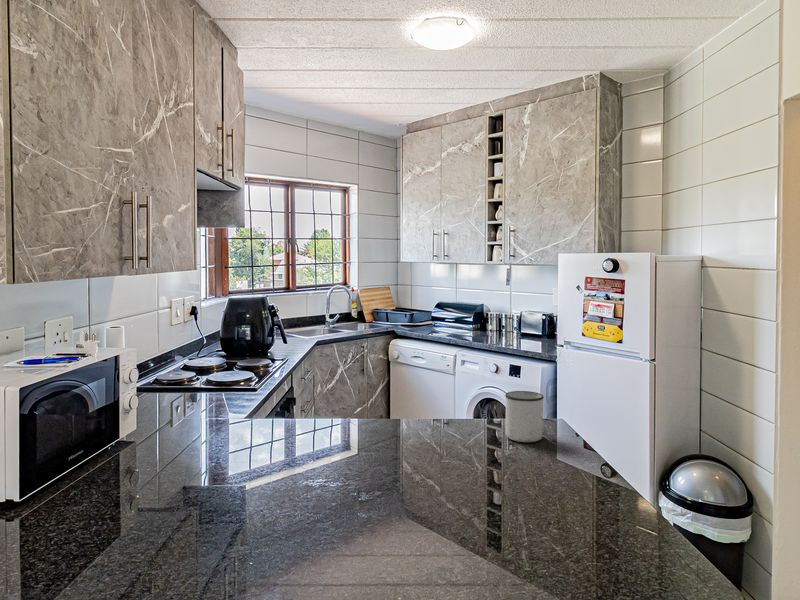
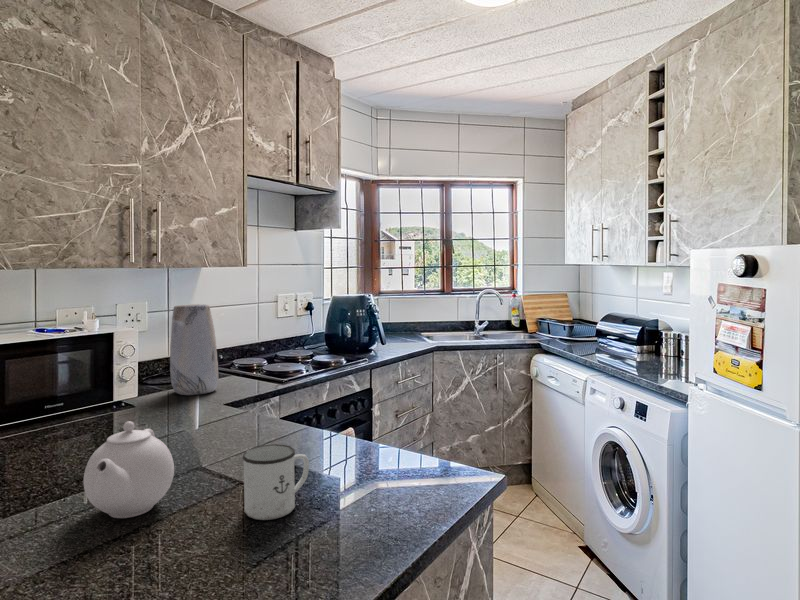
vase: none [171,299,223,396] -> present [170,304,219,395]
teapot: none [401,384,480,462] -> present [83,421,174,518]

